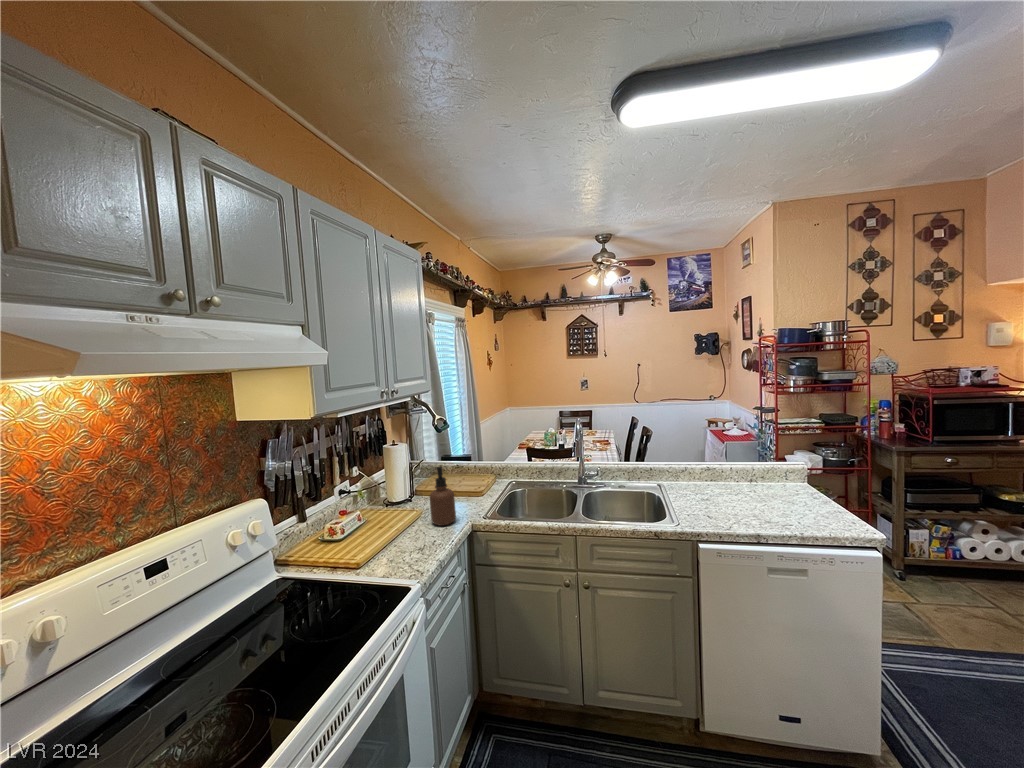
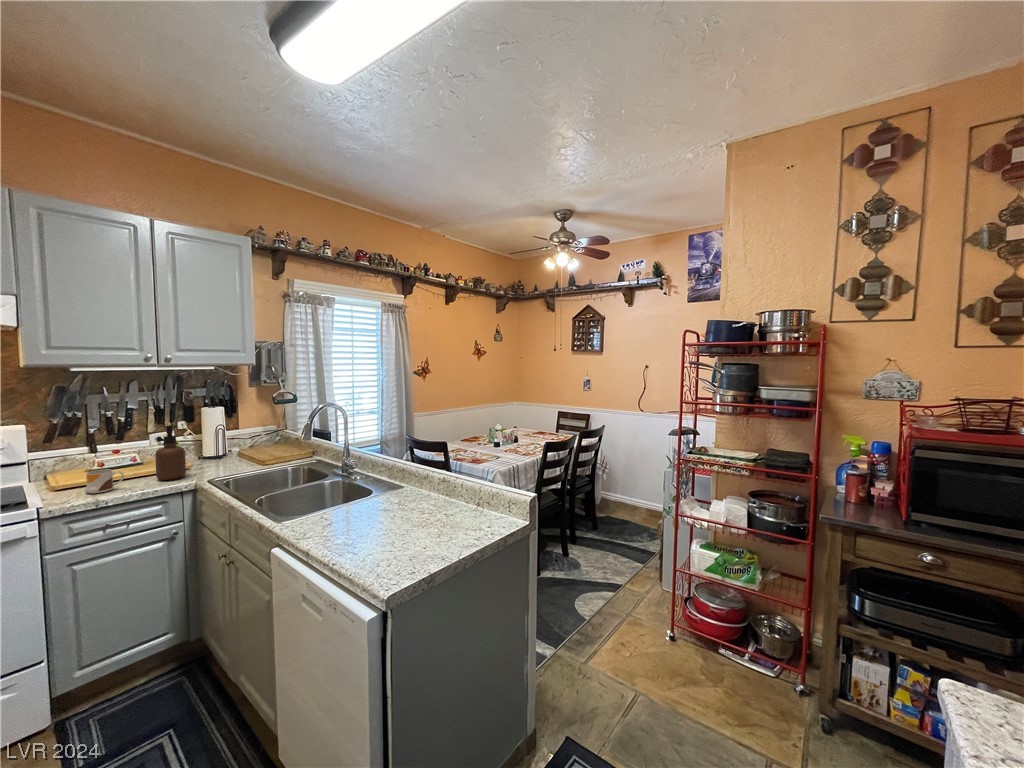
mug: none [410,522,435,551] -> present [85,469,124,494]

